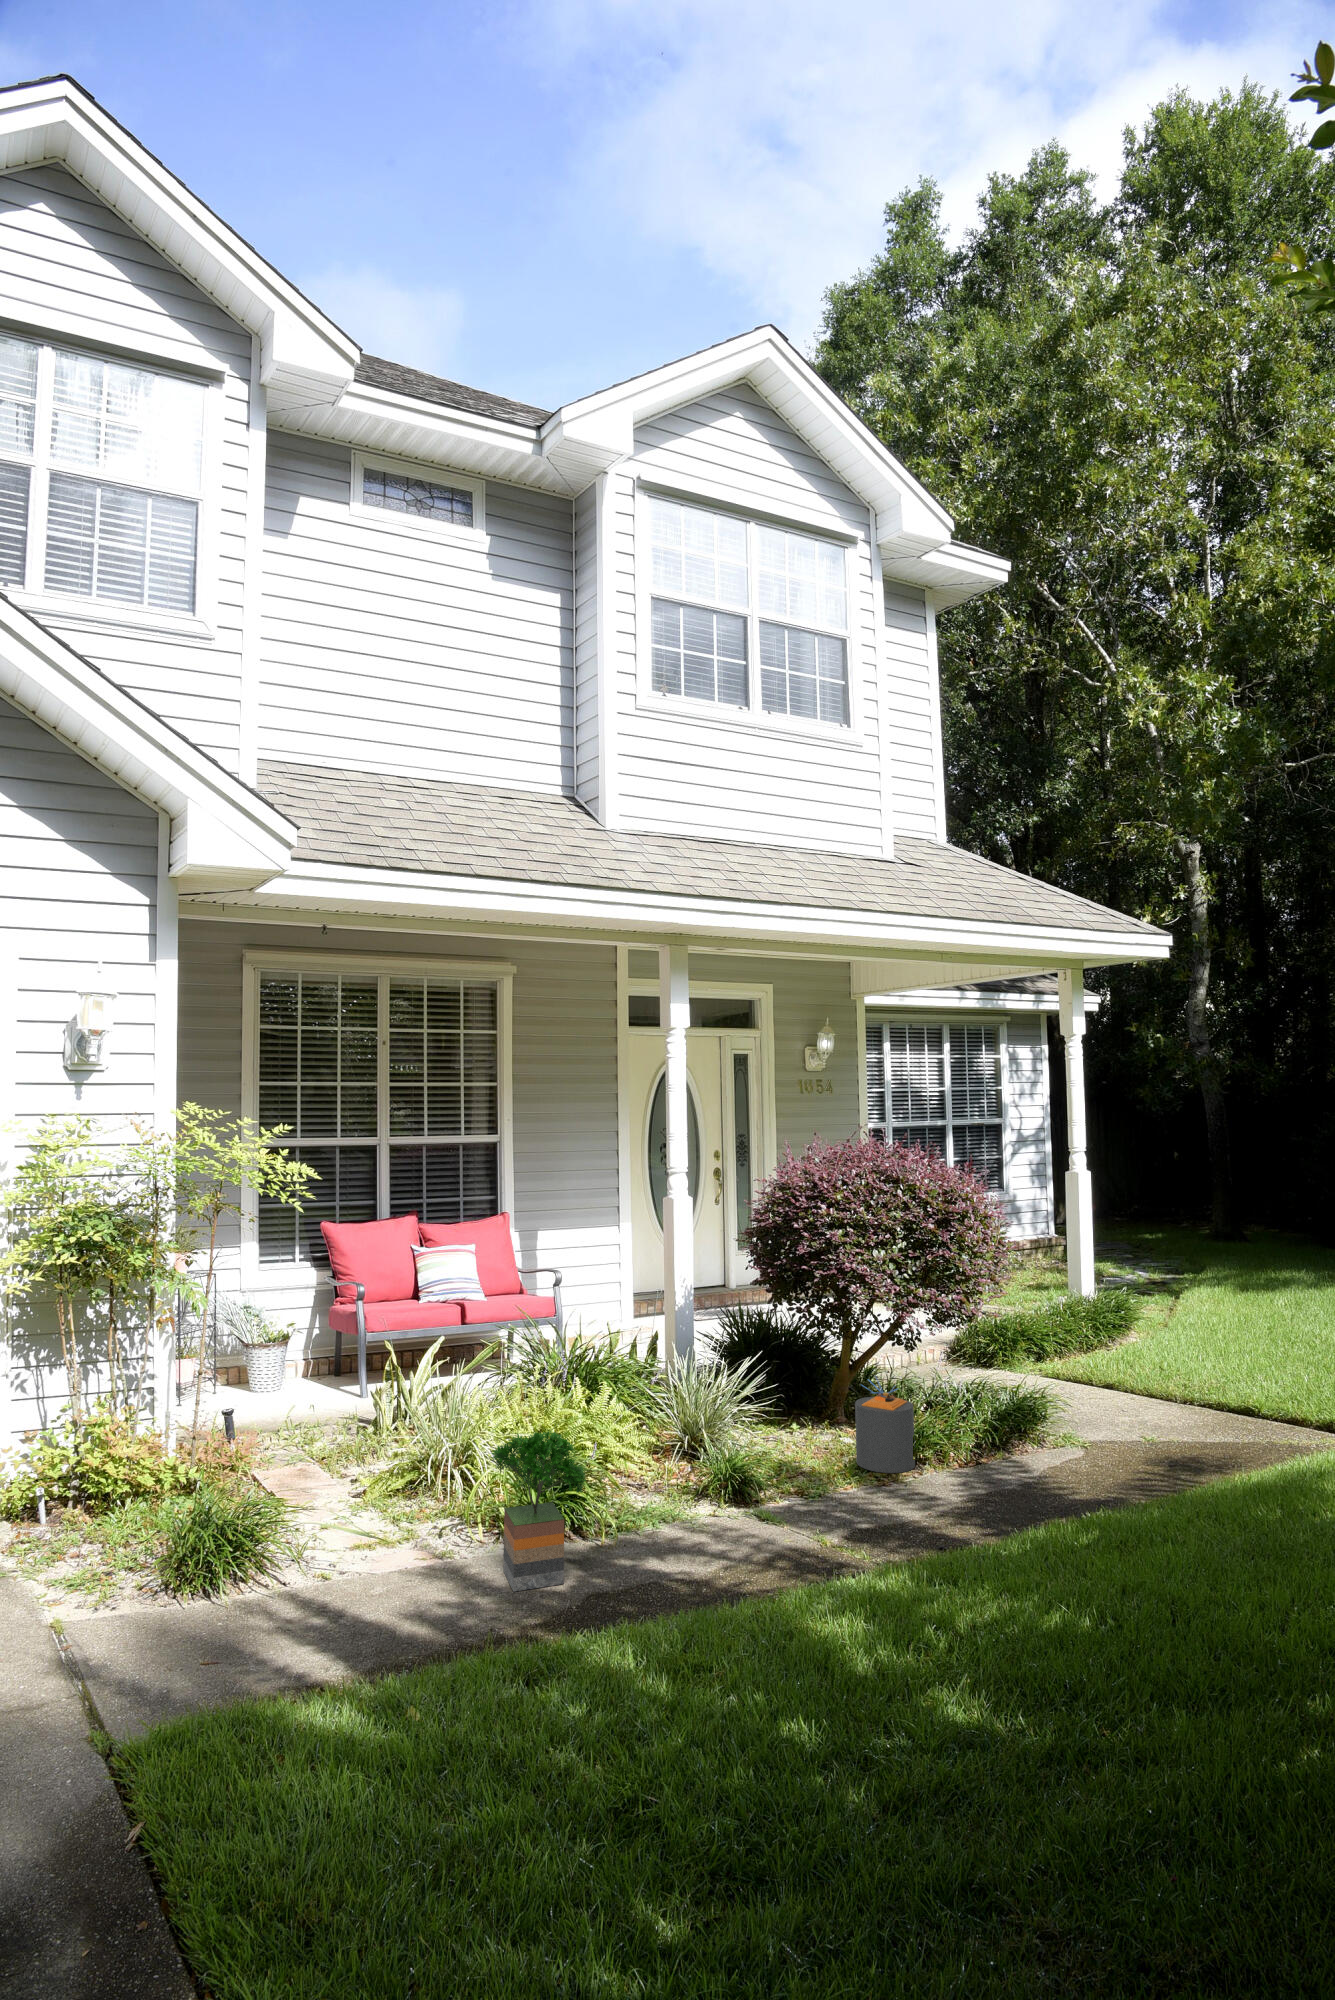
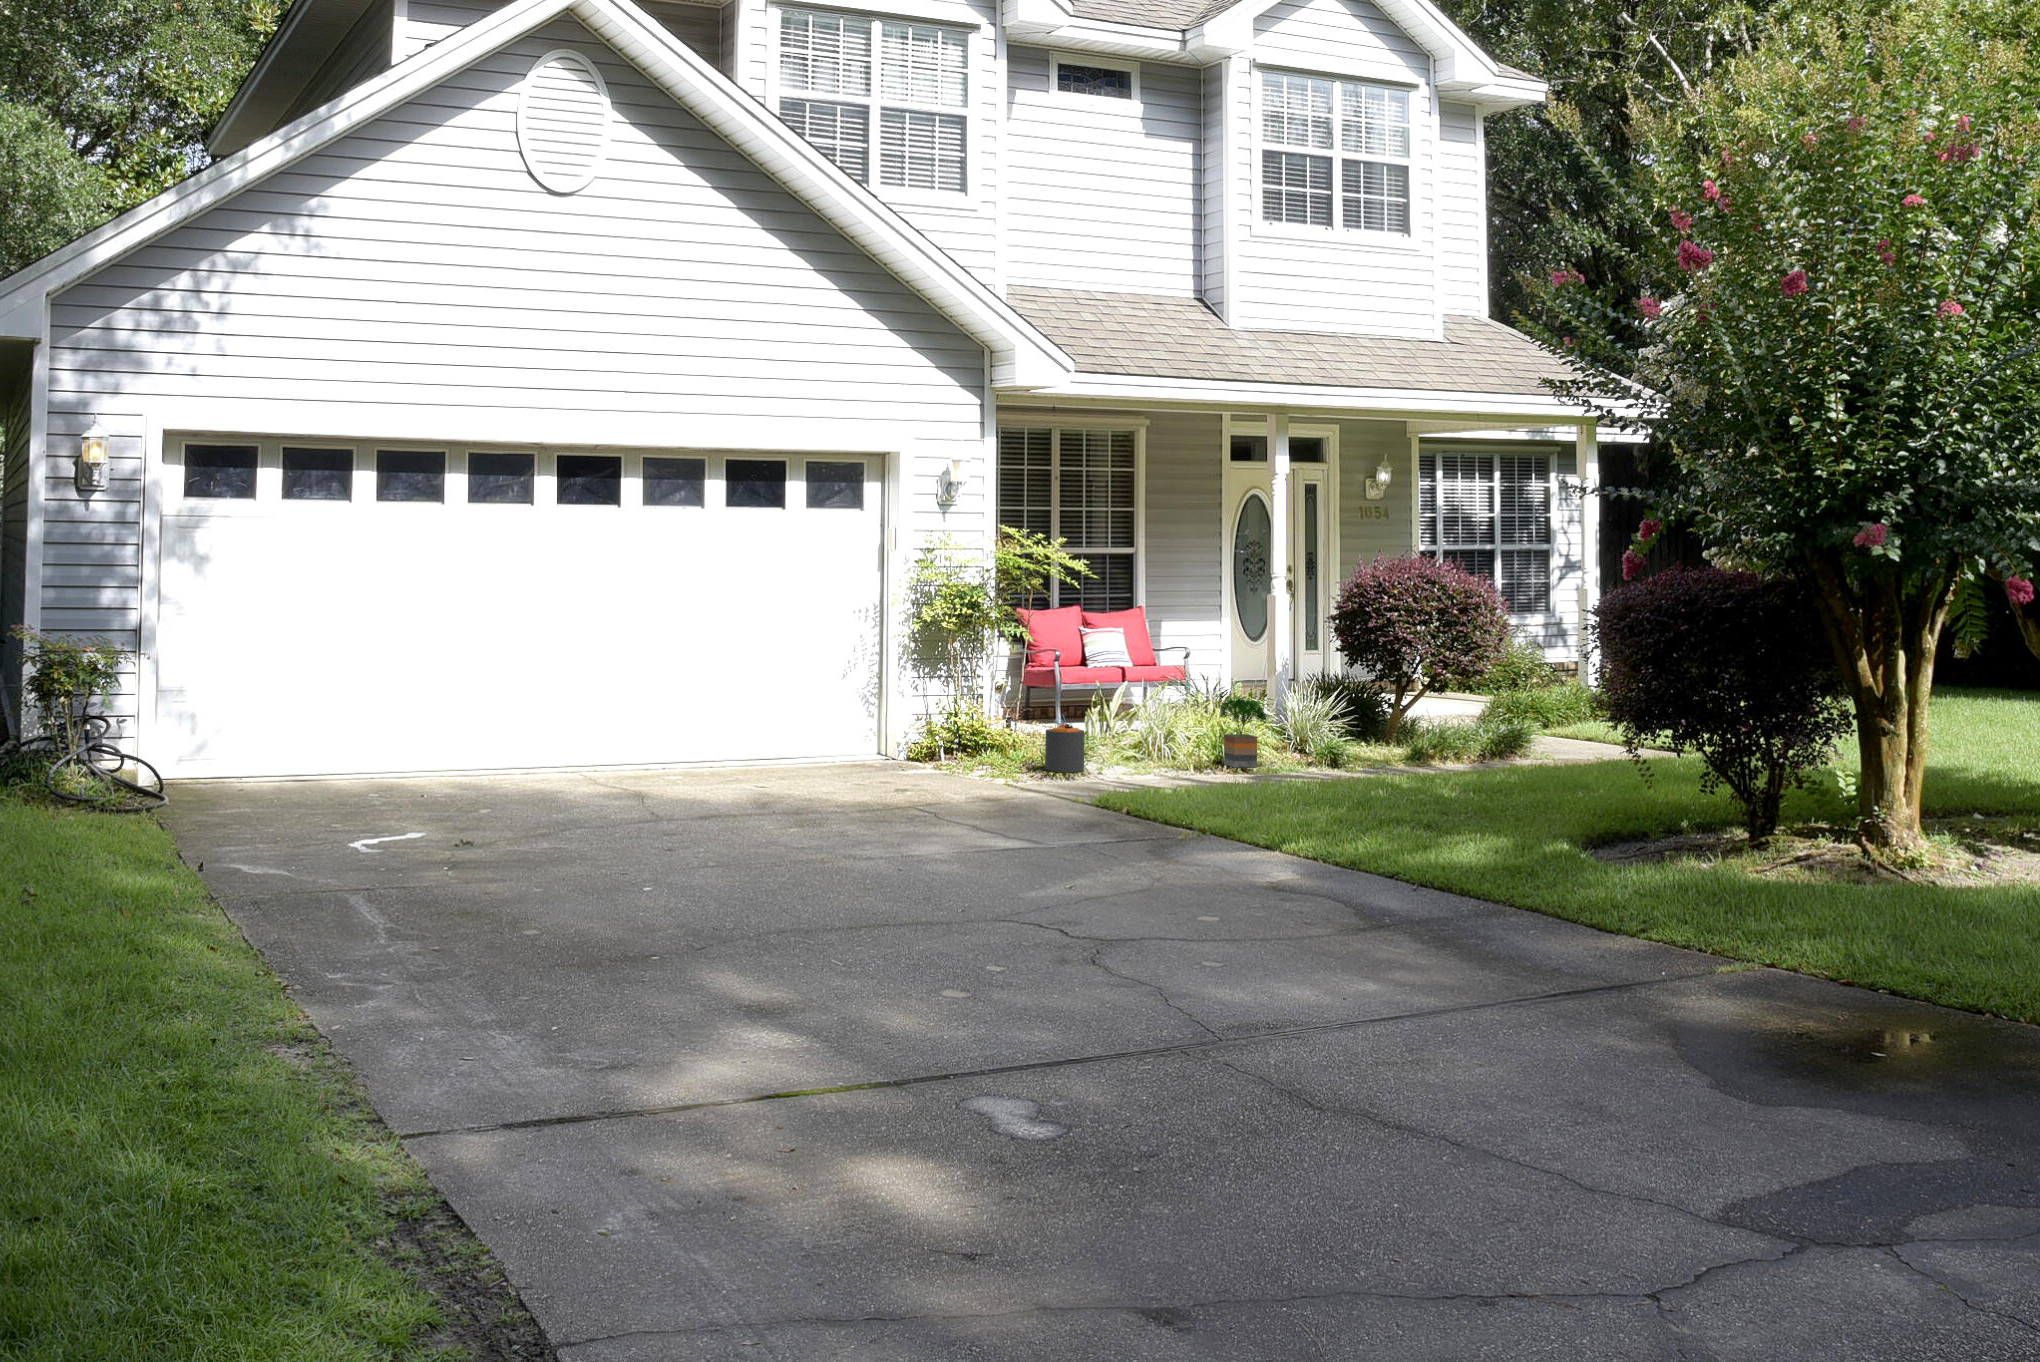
trash can: present [855,1379,915,1473] -> present [1045,715,1084,772]

